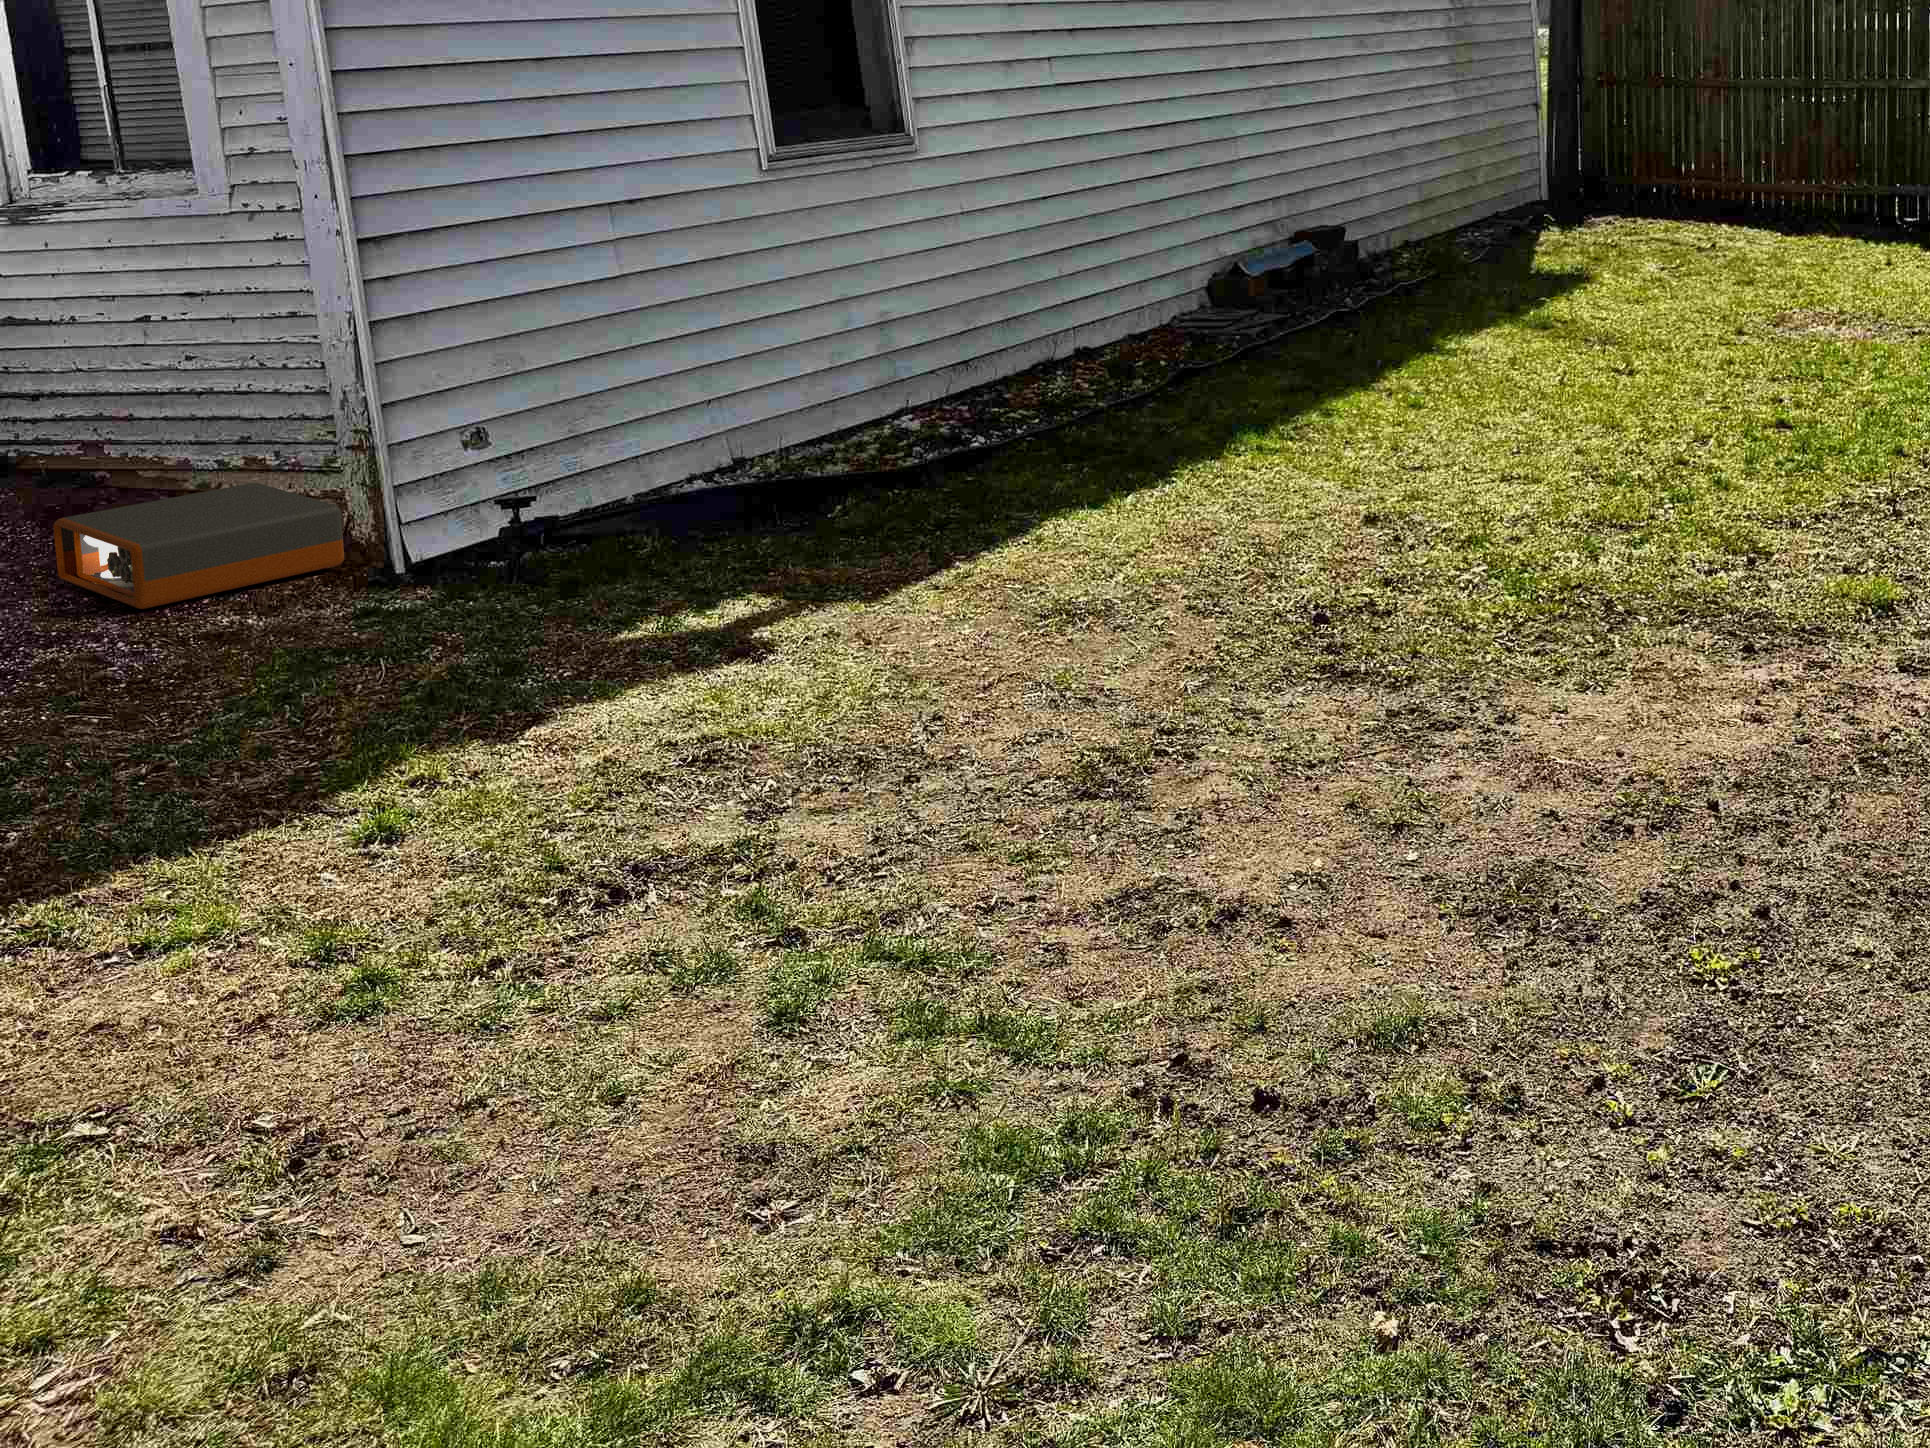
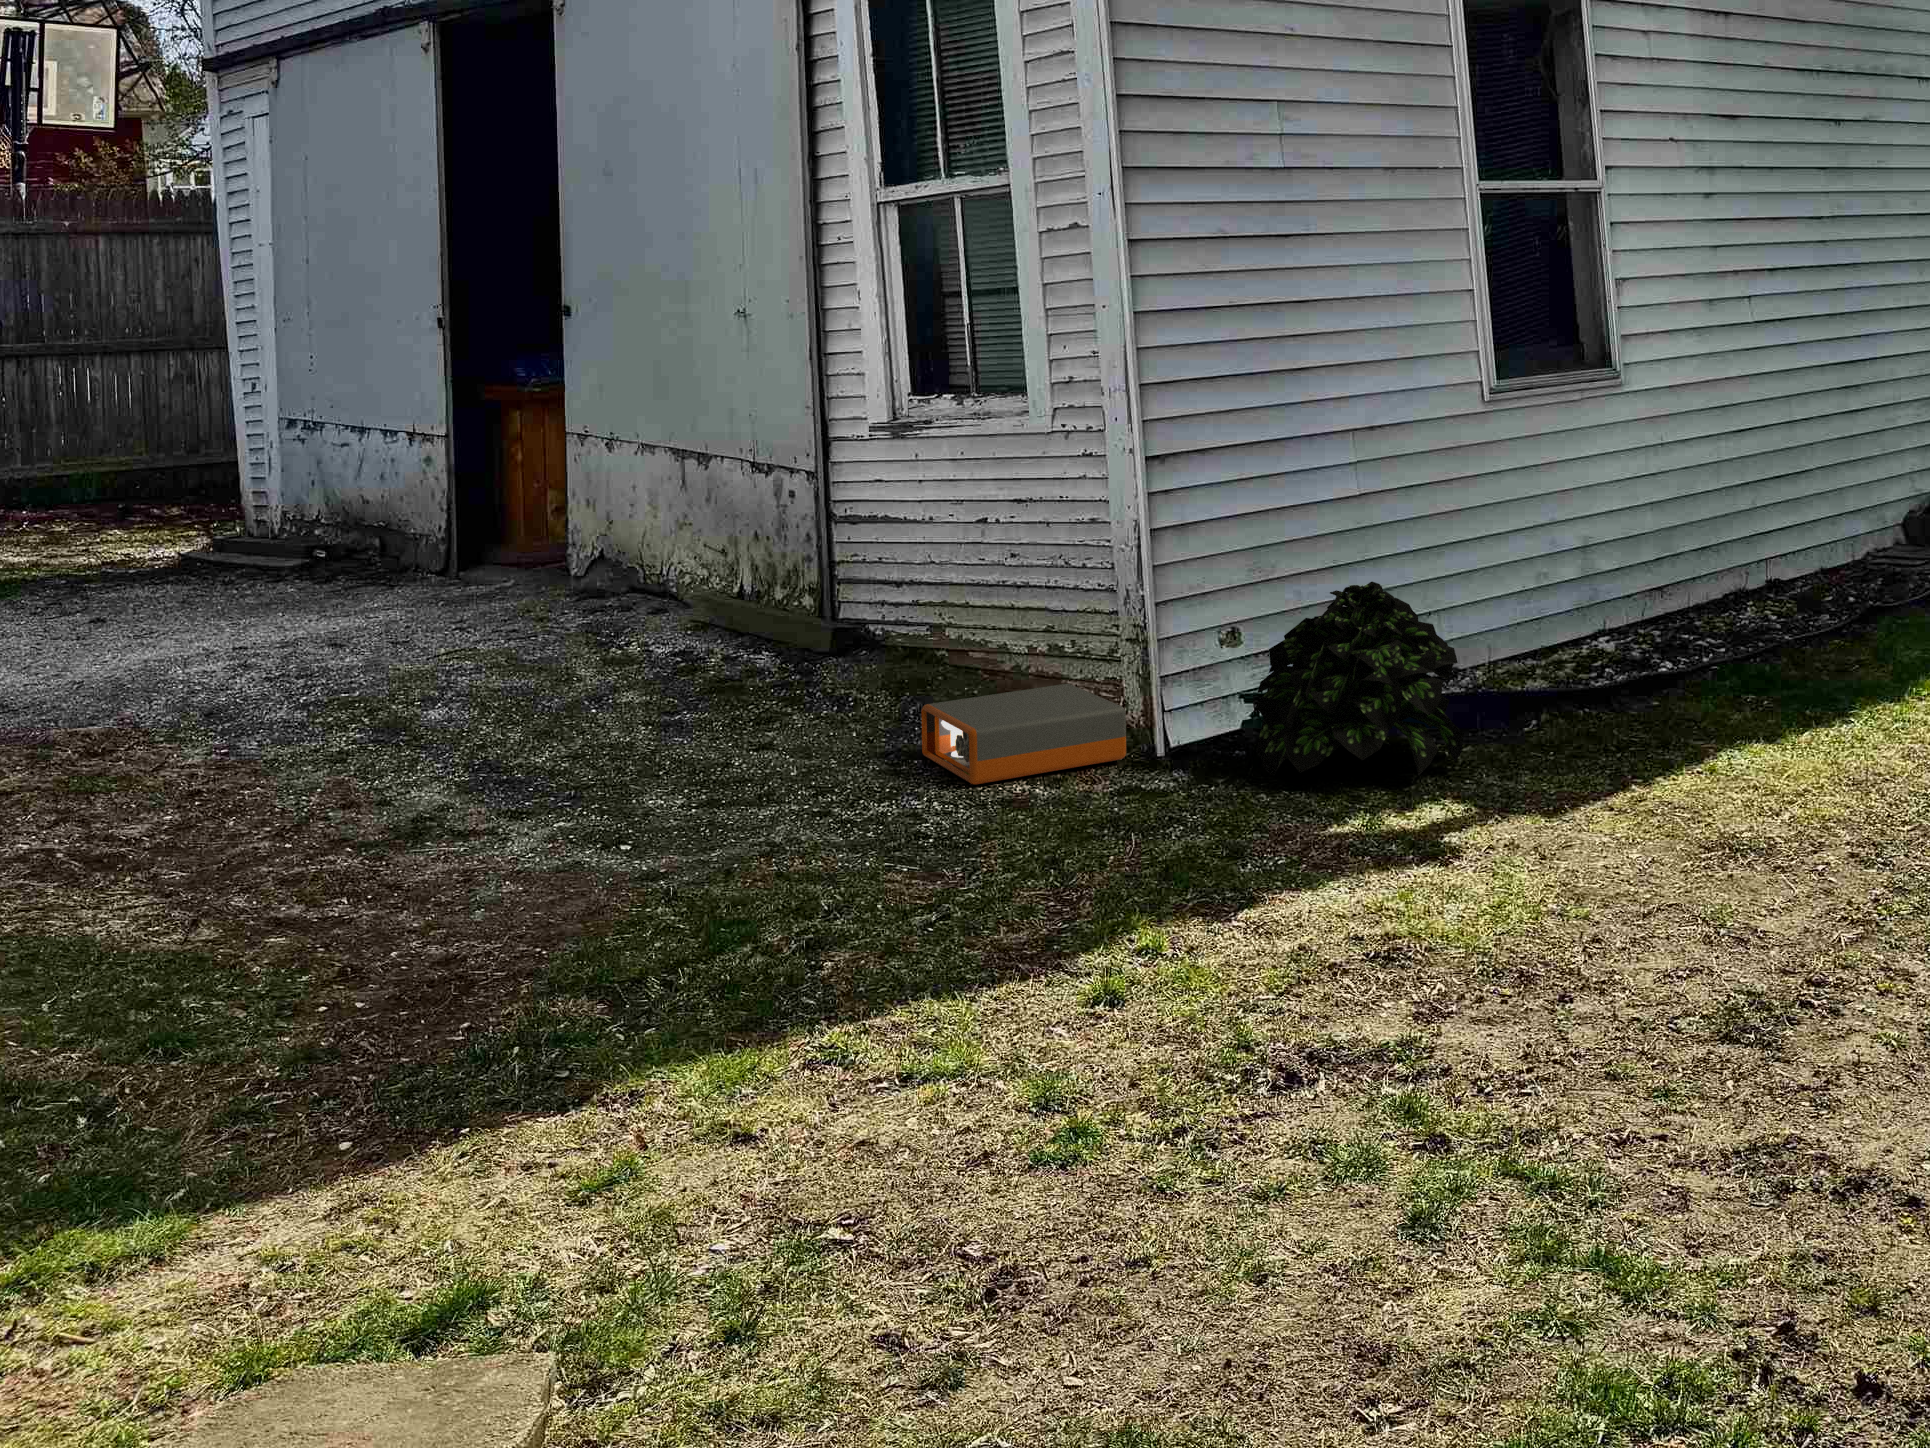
potted plant: none [509,350,766,574] -> present [1256,582,1464,775]

